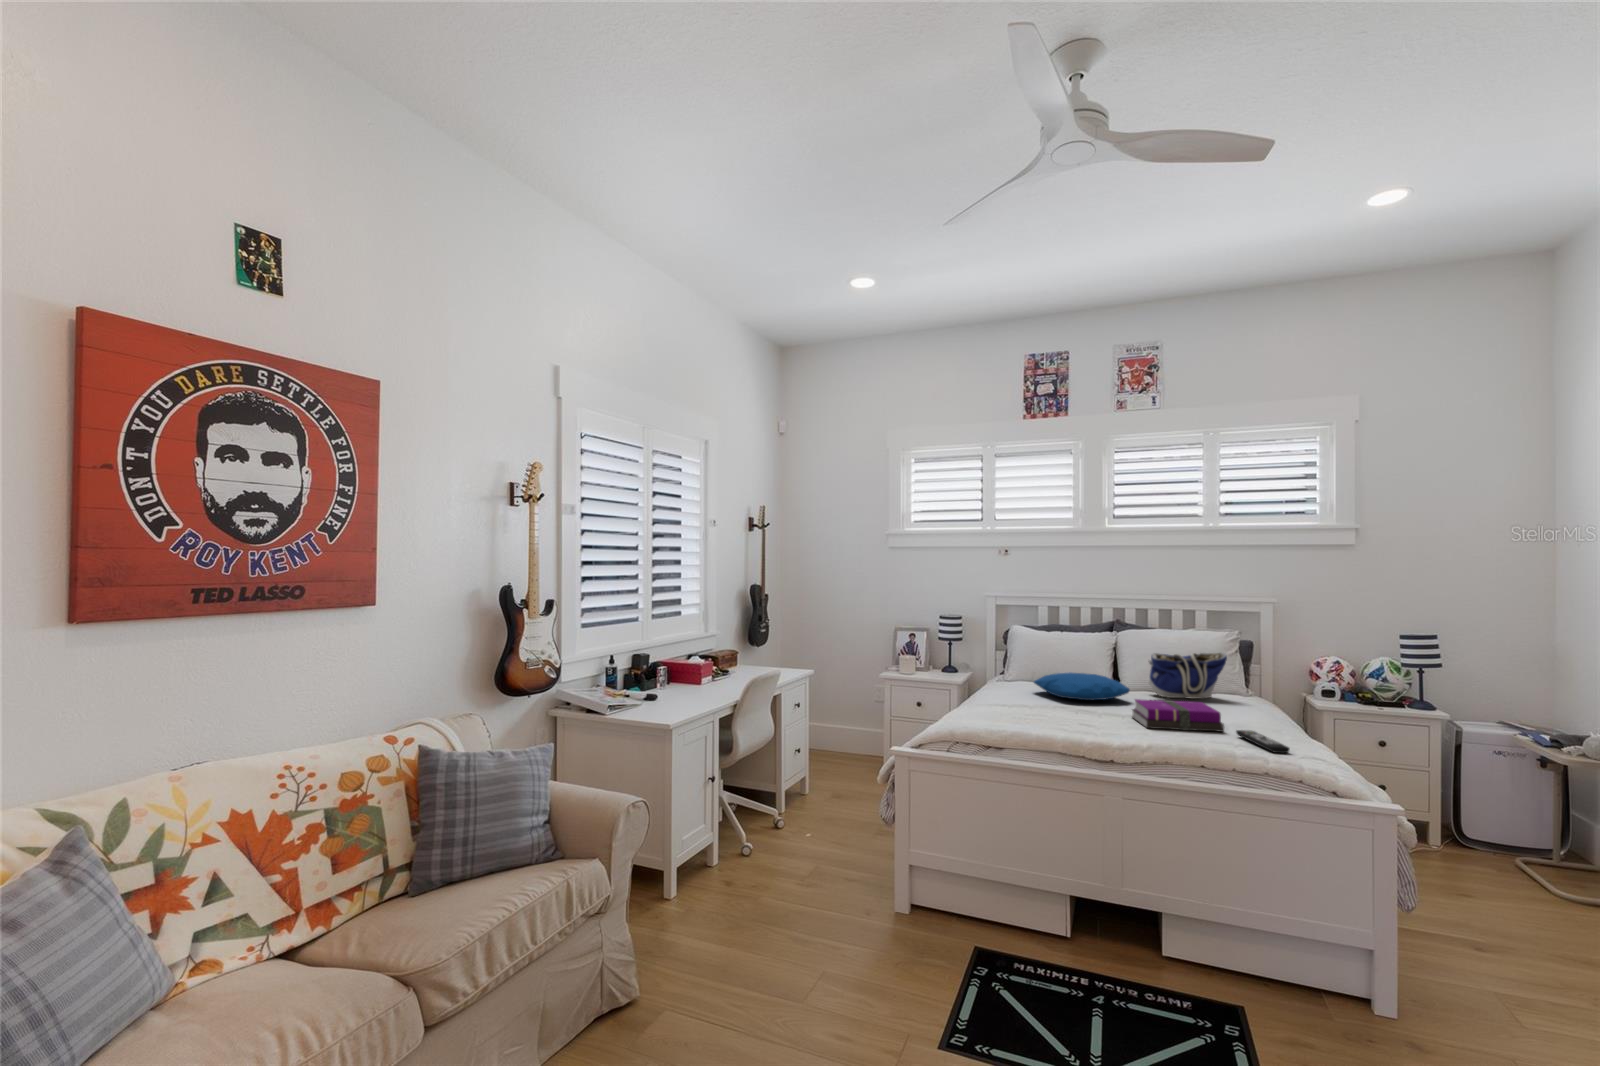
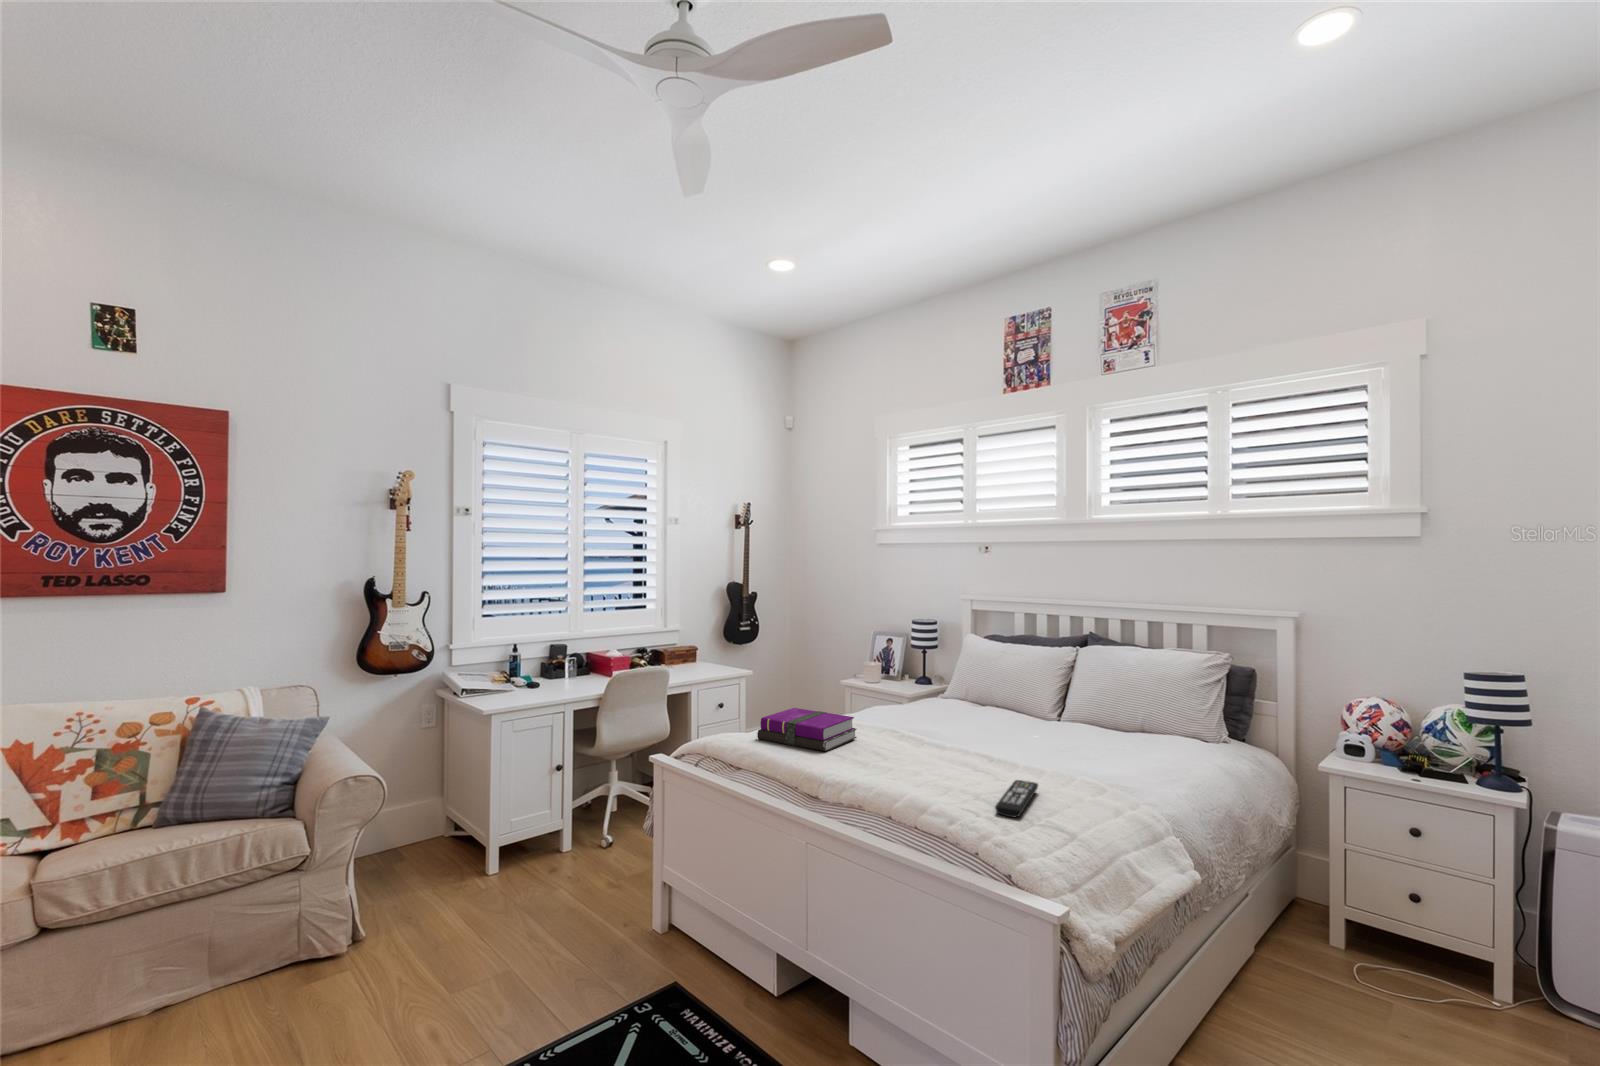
tote bag: present [1148,652,1227,699] -> none [1058,674,1163,738]
pillow: present [1034,673,1130,700] -> none [920,691,1014,726]
notebook: present [1132,699,1224,732] -> present [757,708,857,751]

